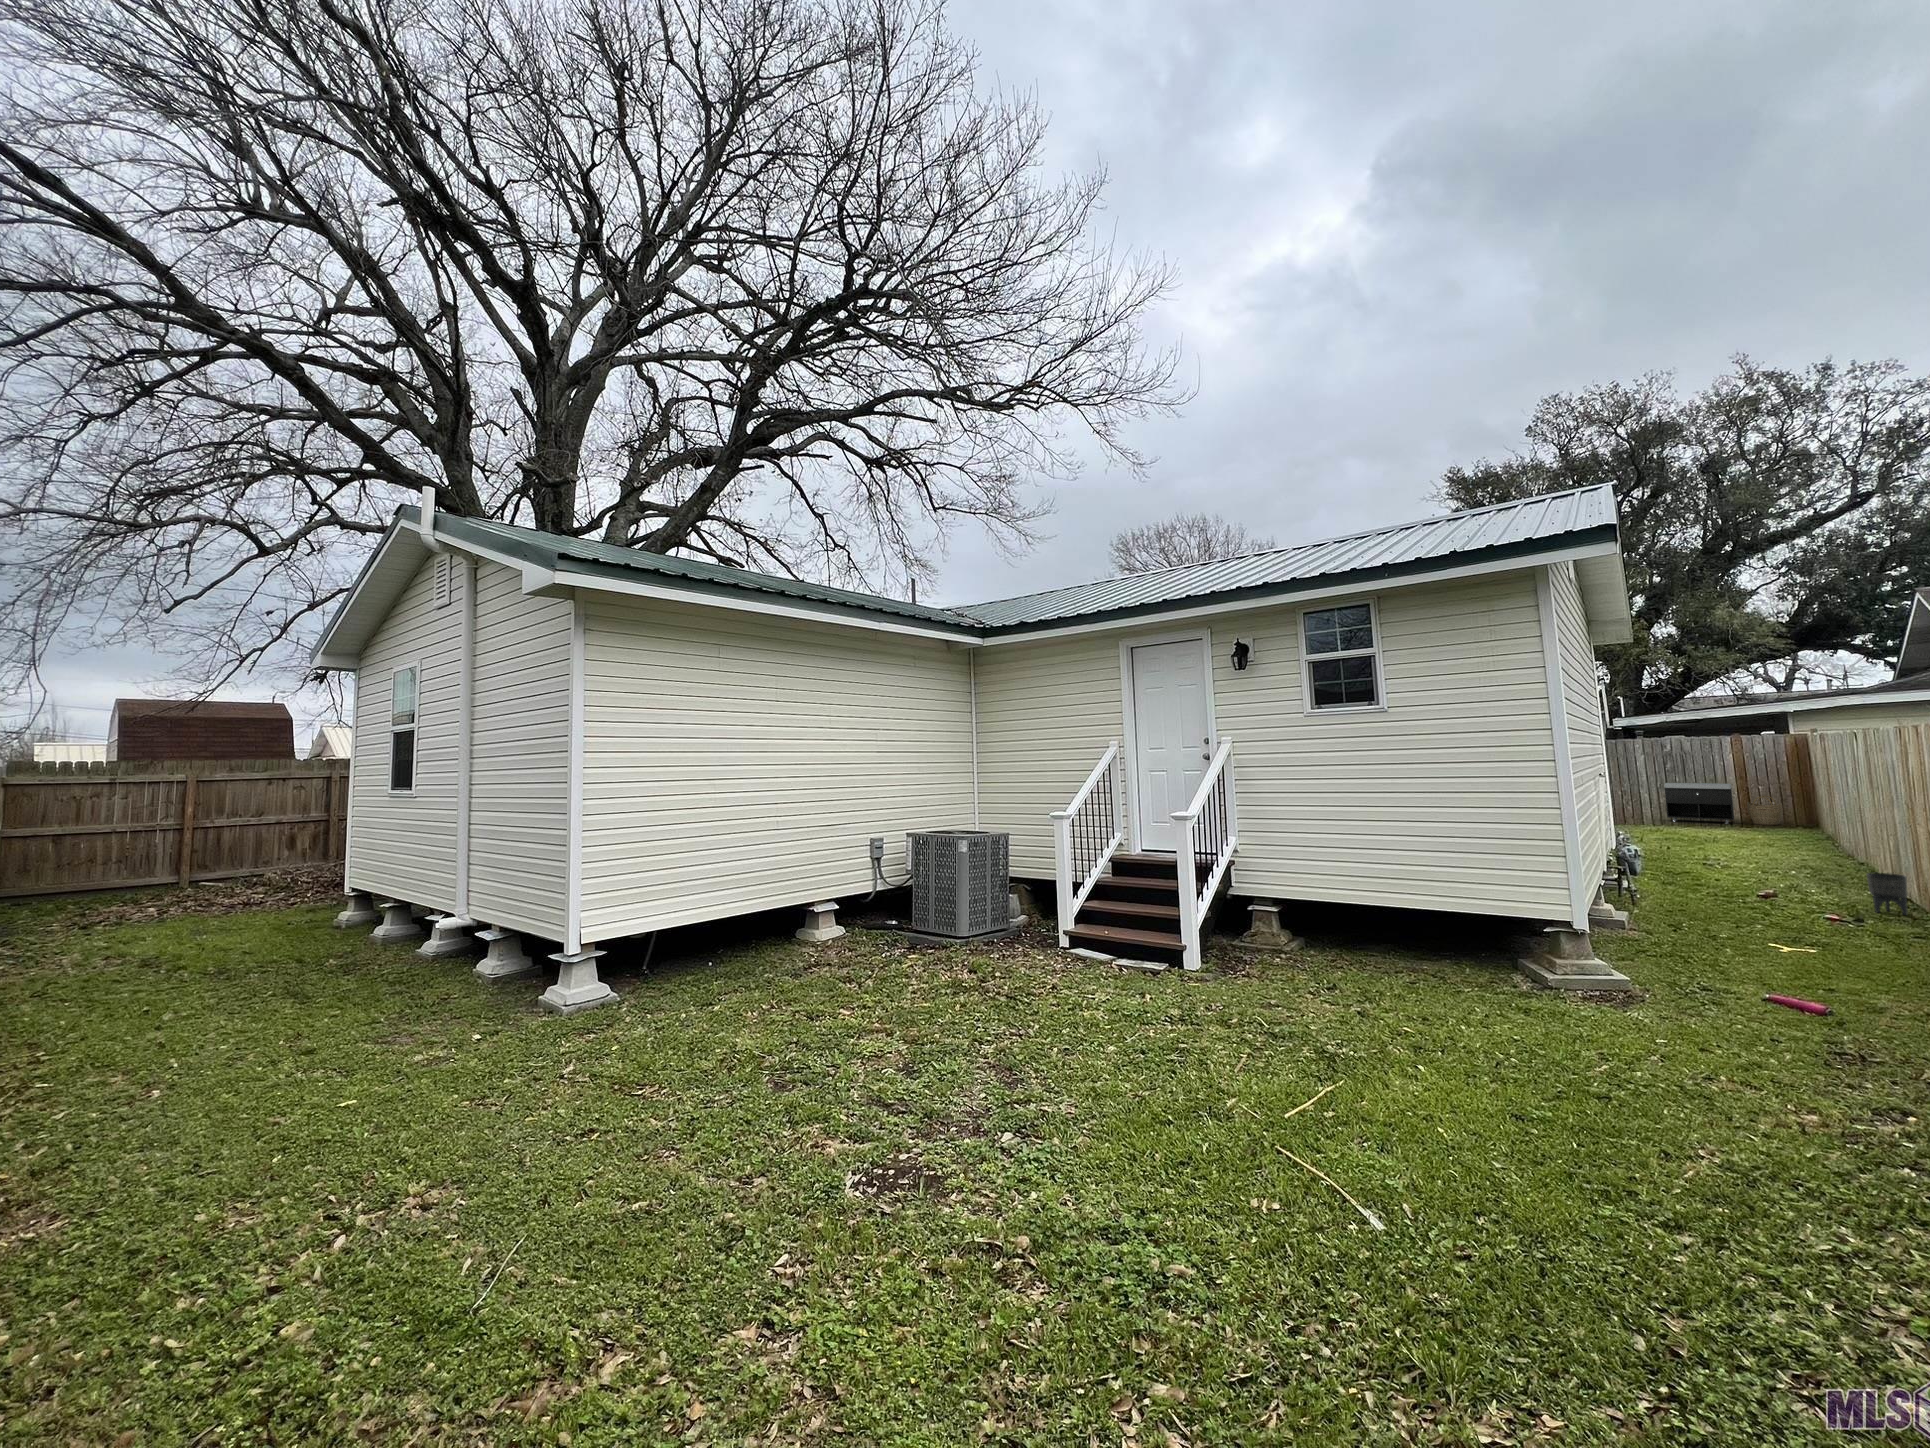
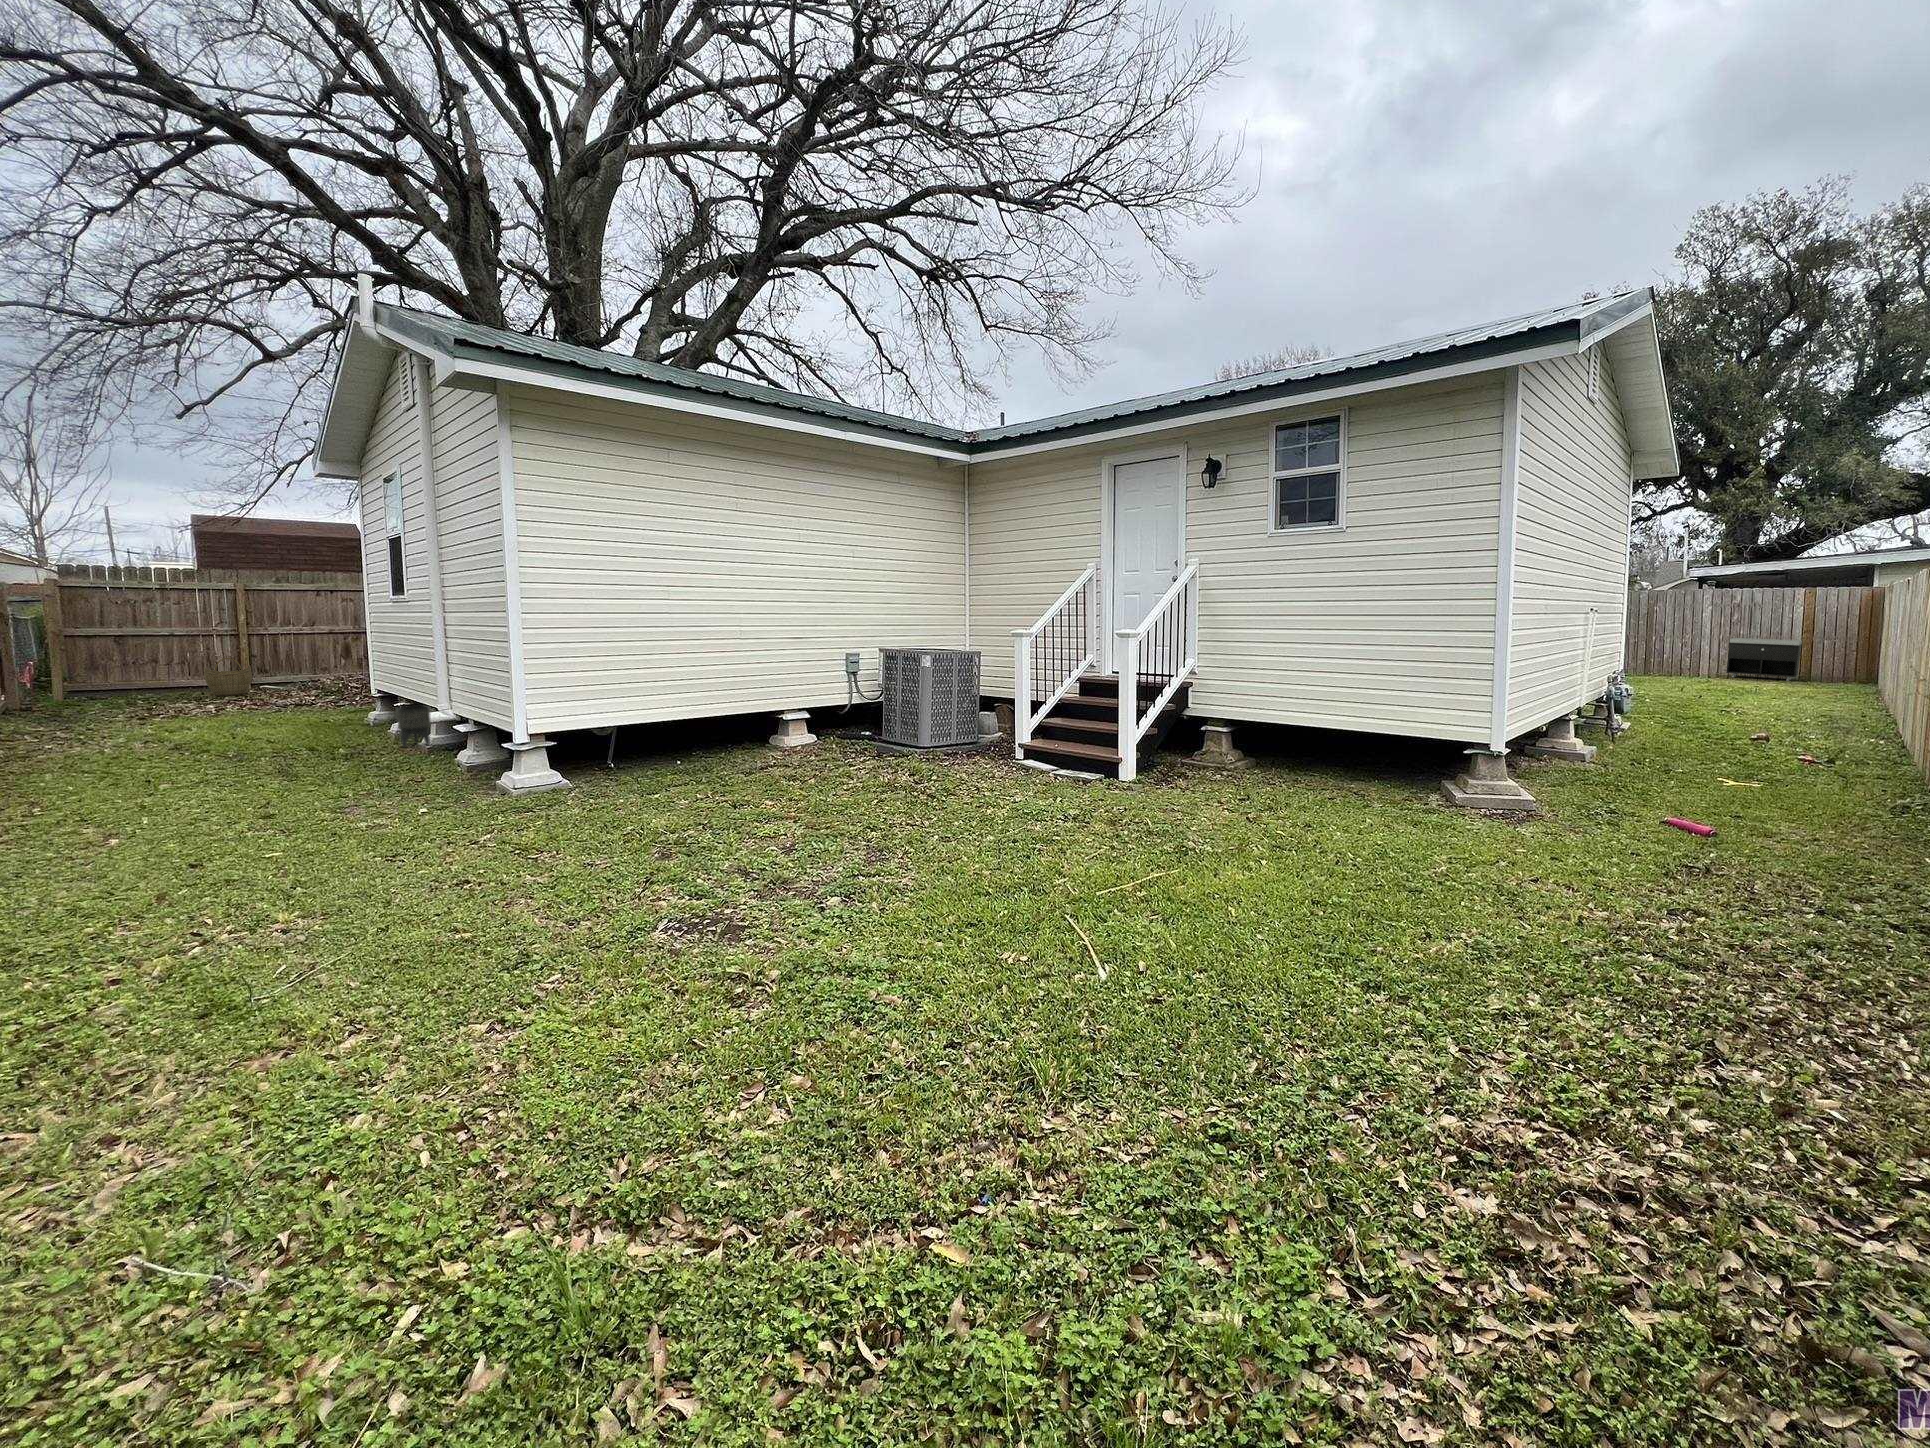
woven basket: present [1747,796,1783,825] -> present [204,658,252,696]
planter: present [1867,873,1908,915] -> present [396,706,431,747]

